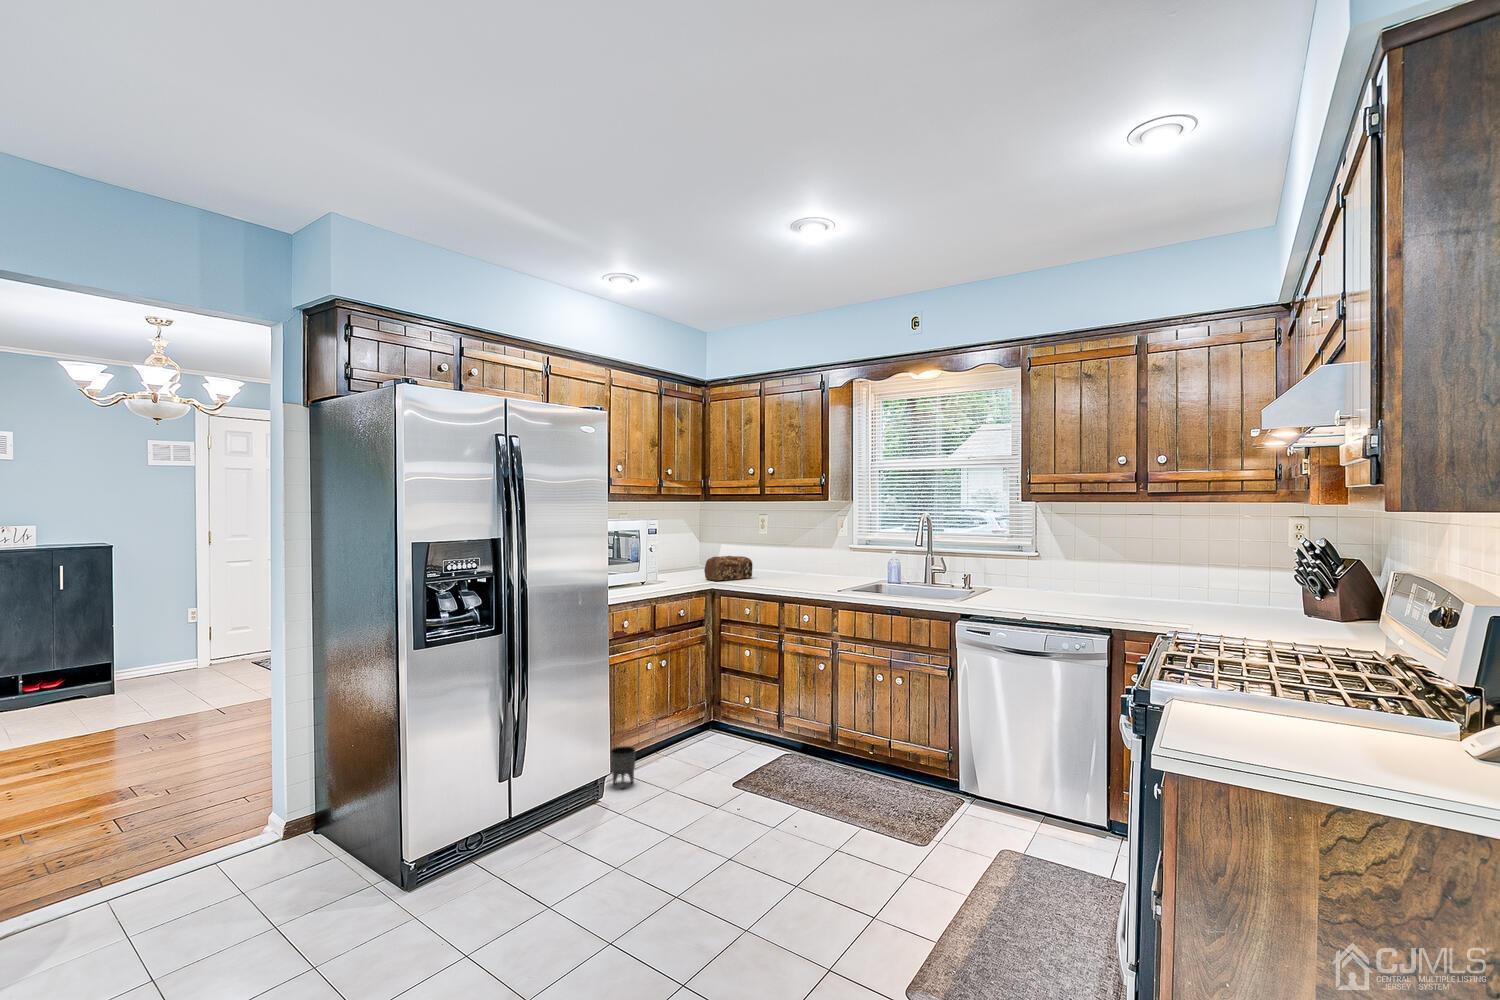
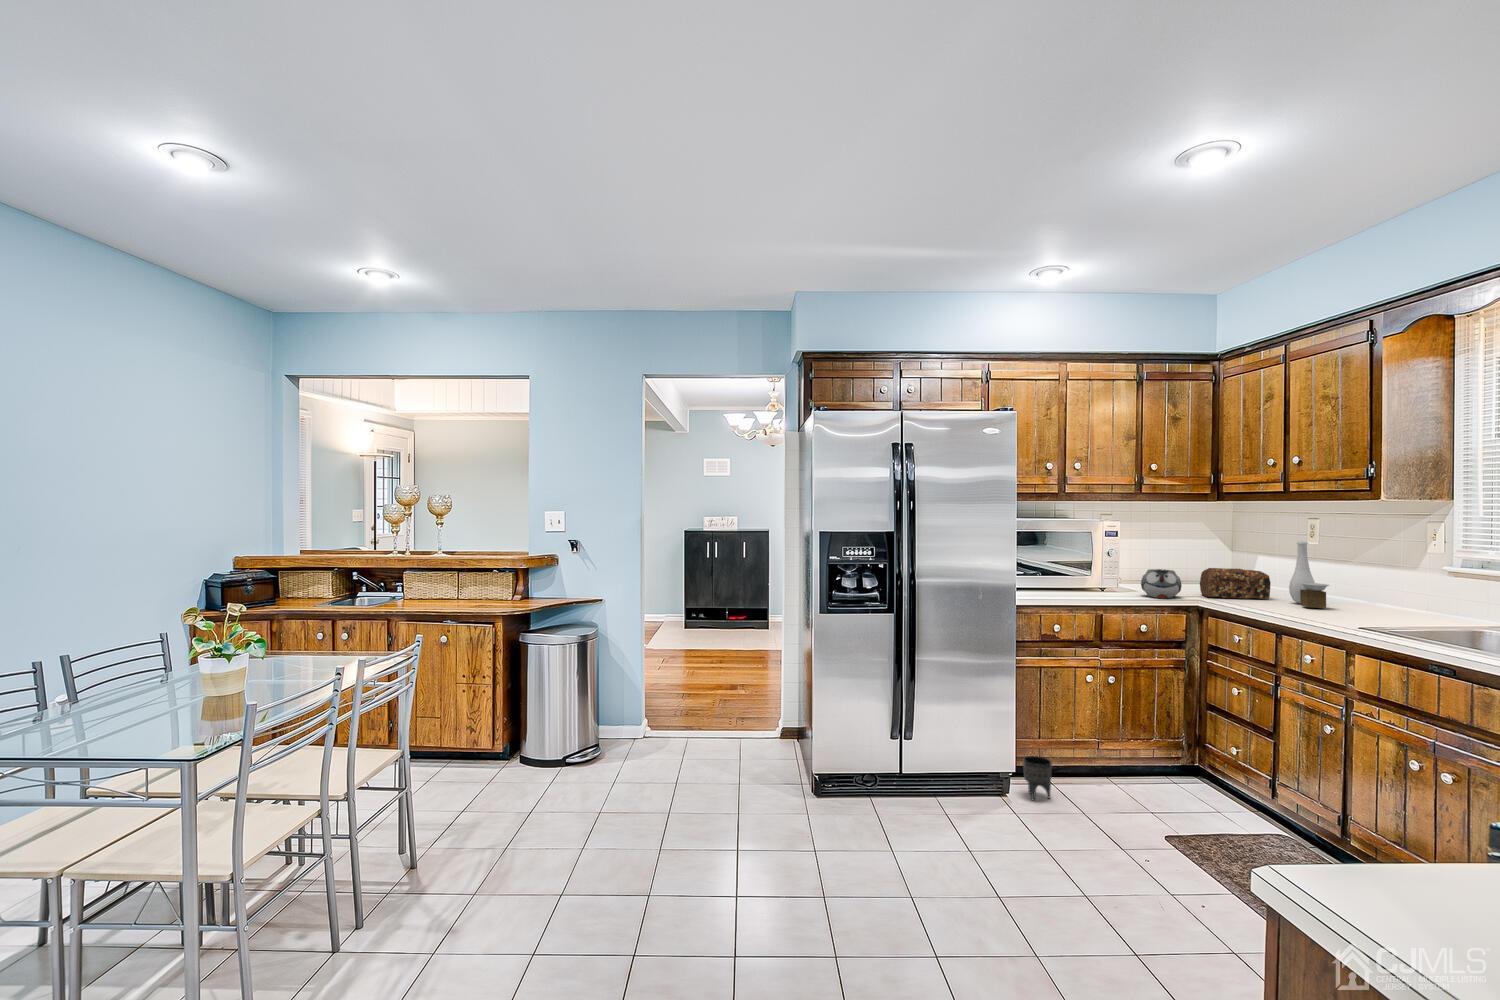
vase: none [766,532,795,581] -> present [1289,541,1329,608]
teapot: none [670,561,701,585] -> present [1141,569,1182,598]

